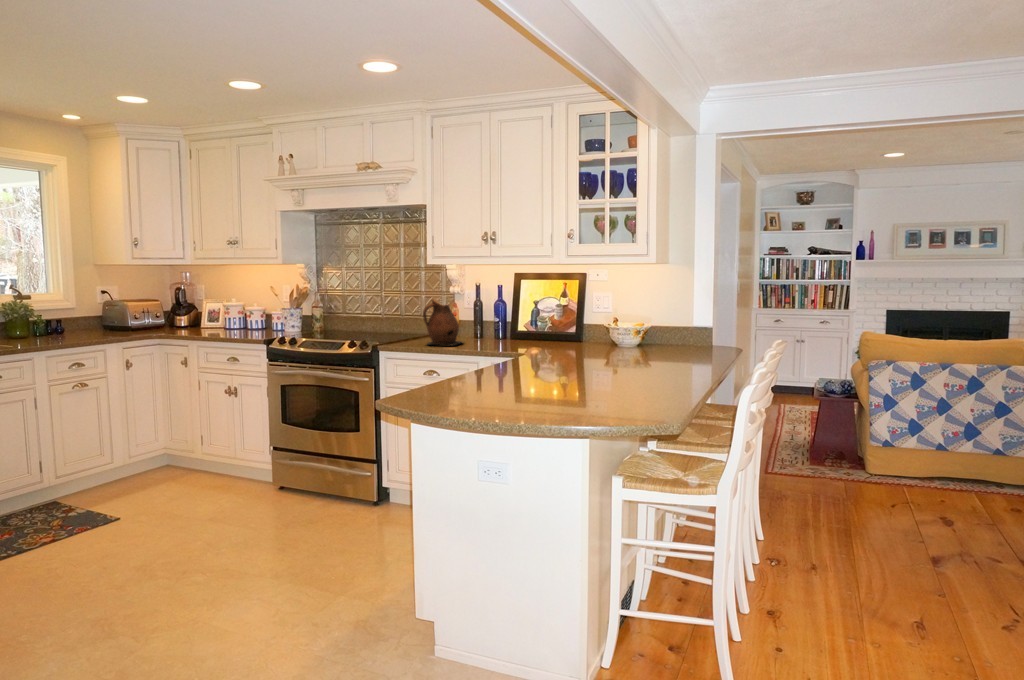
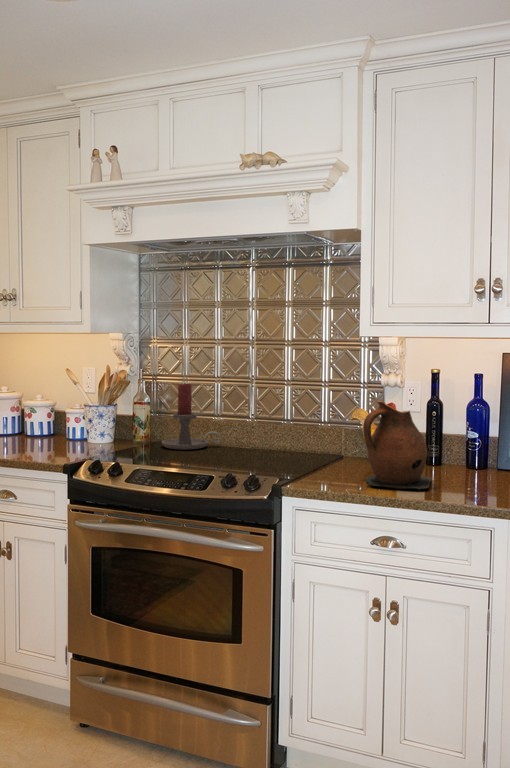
candle holder: none [328,294,365,333] -> present [162,384,221,450]

